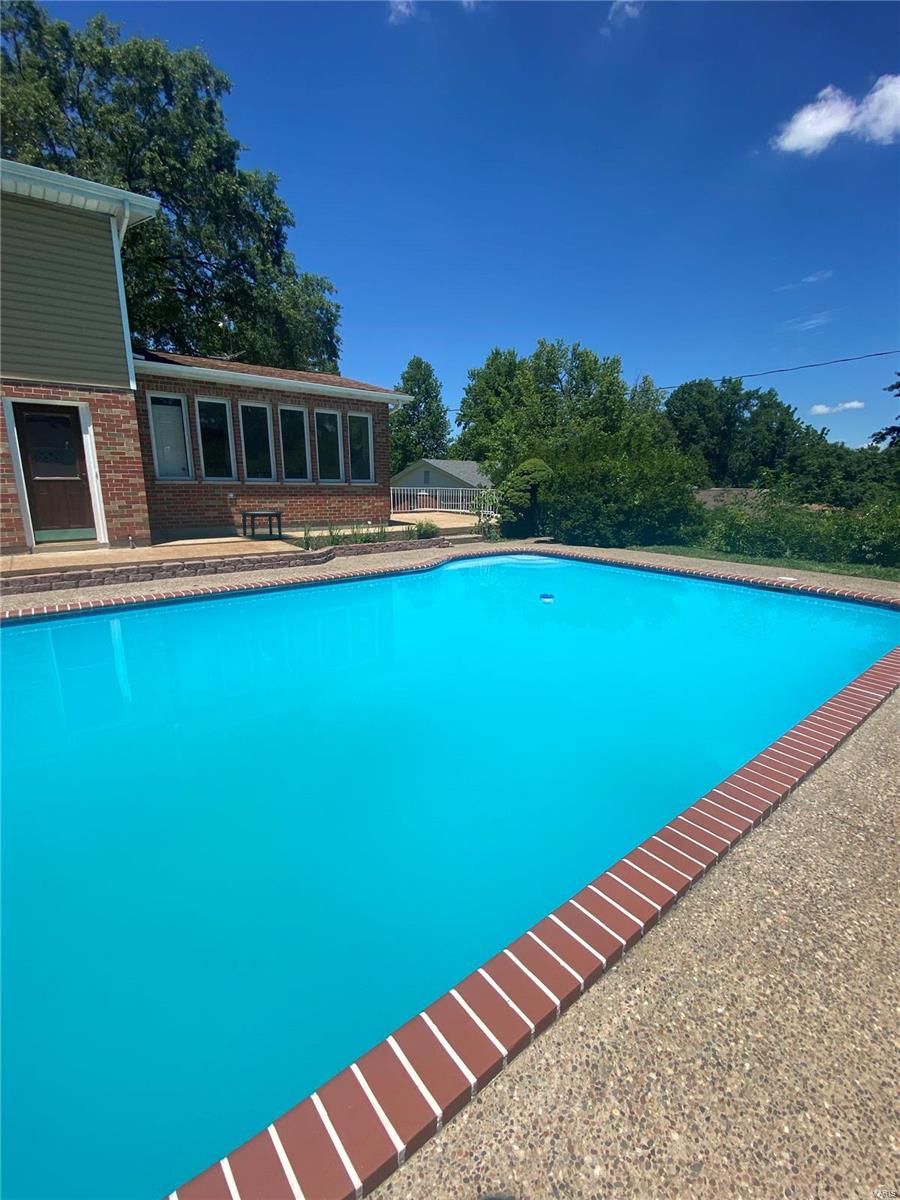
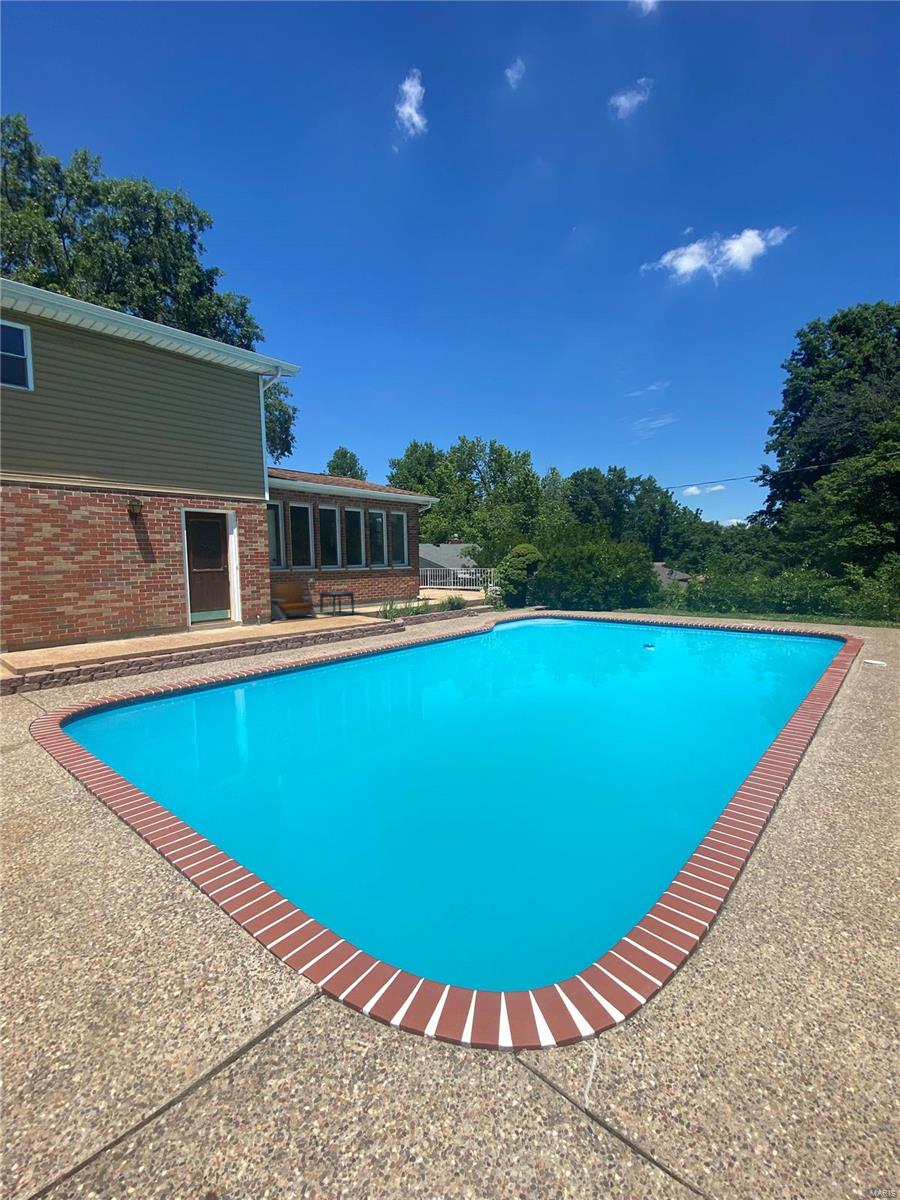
lounge chair: none [170,498,227,543] -> present [271,583,317,620]

